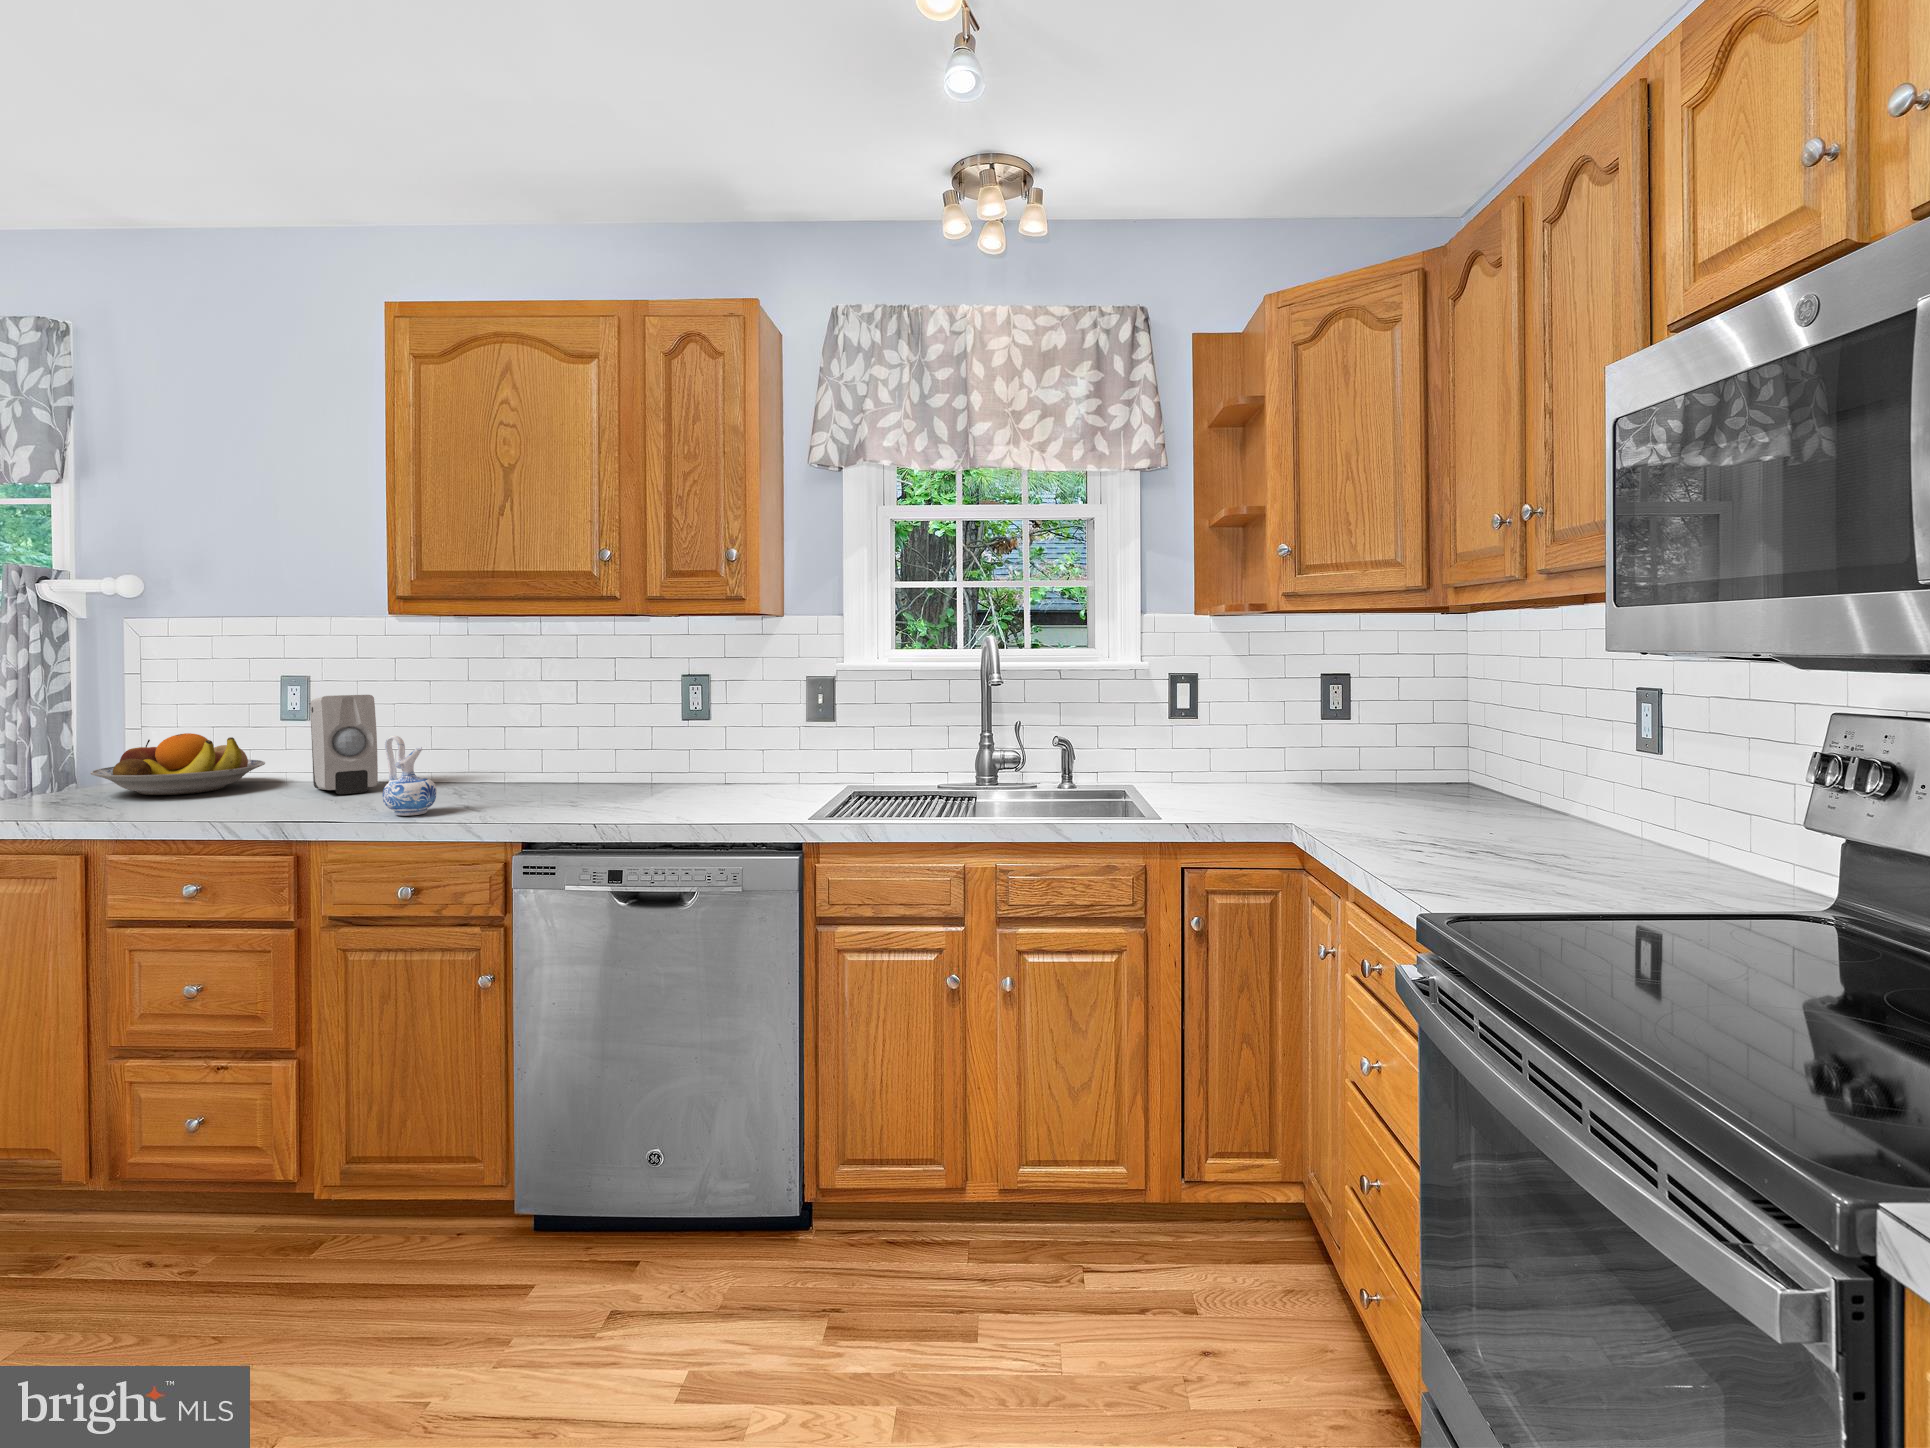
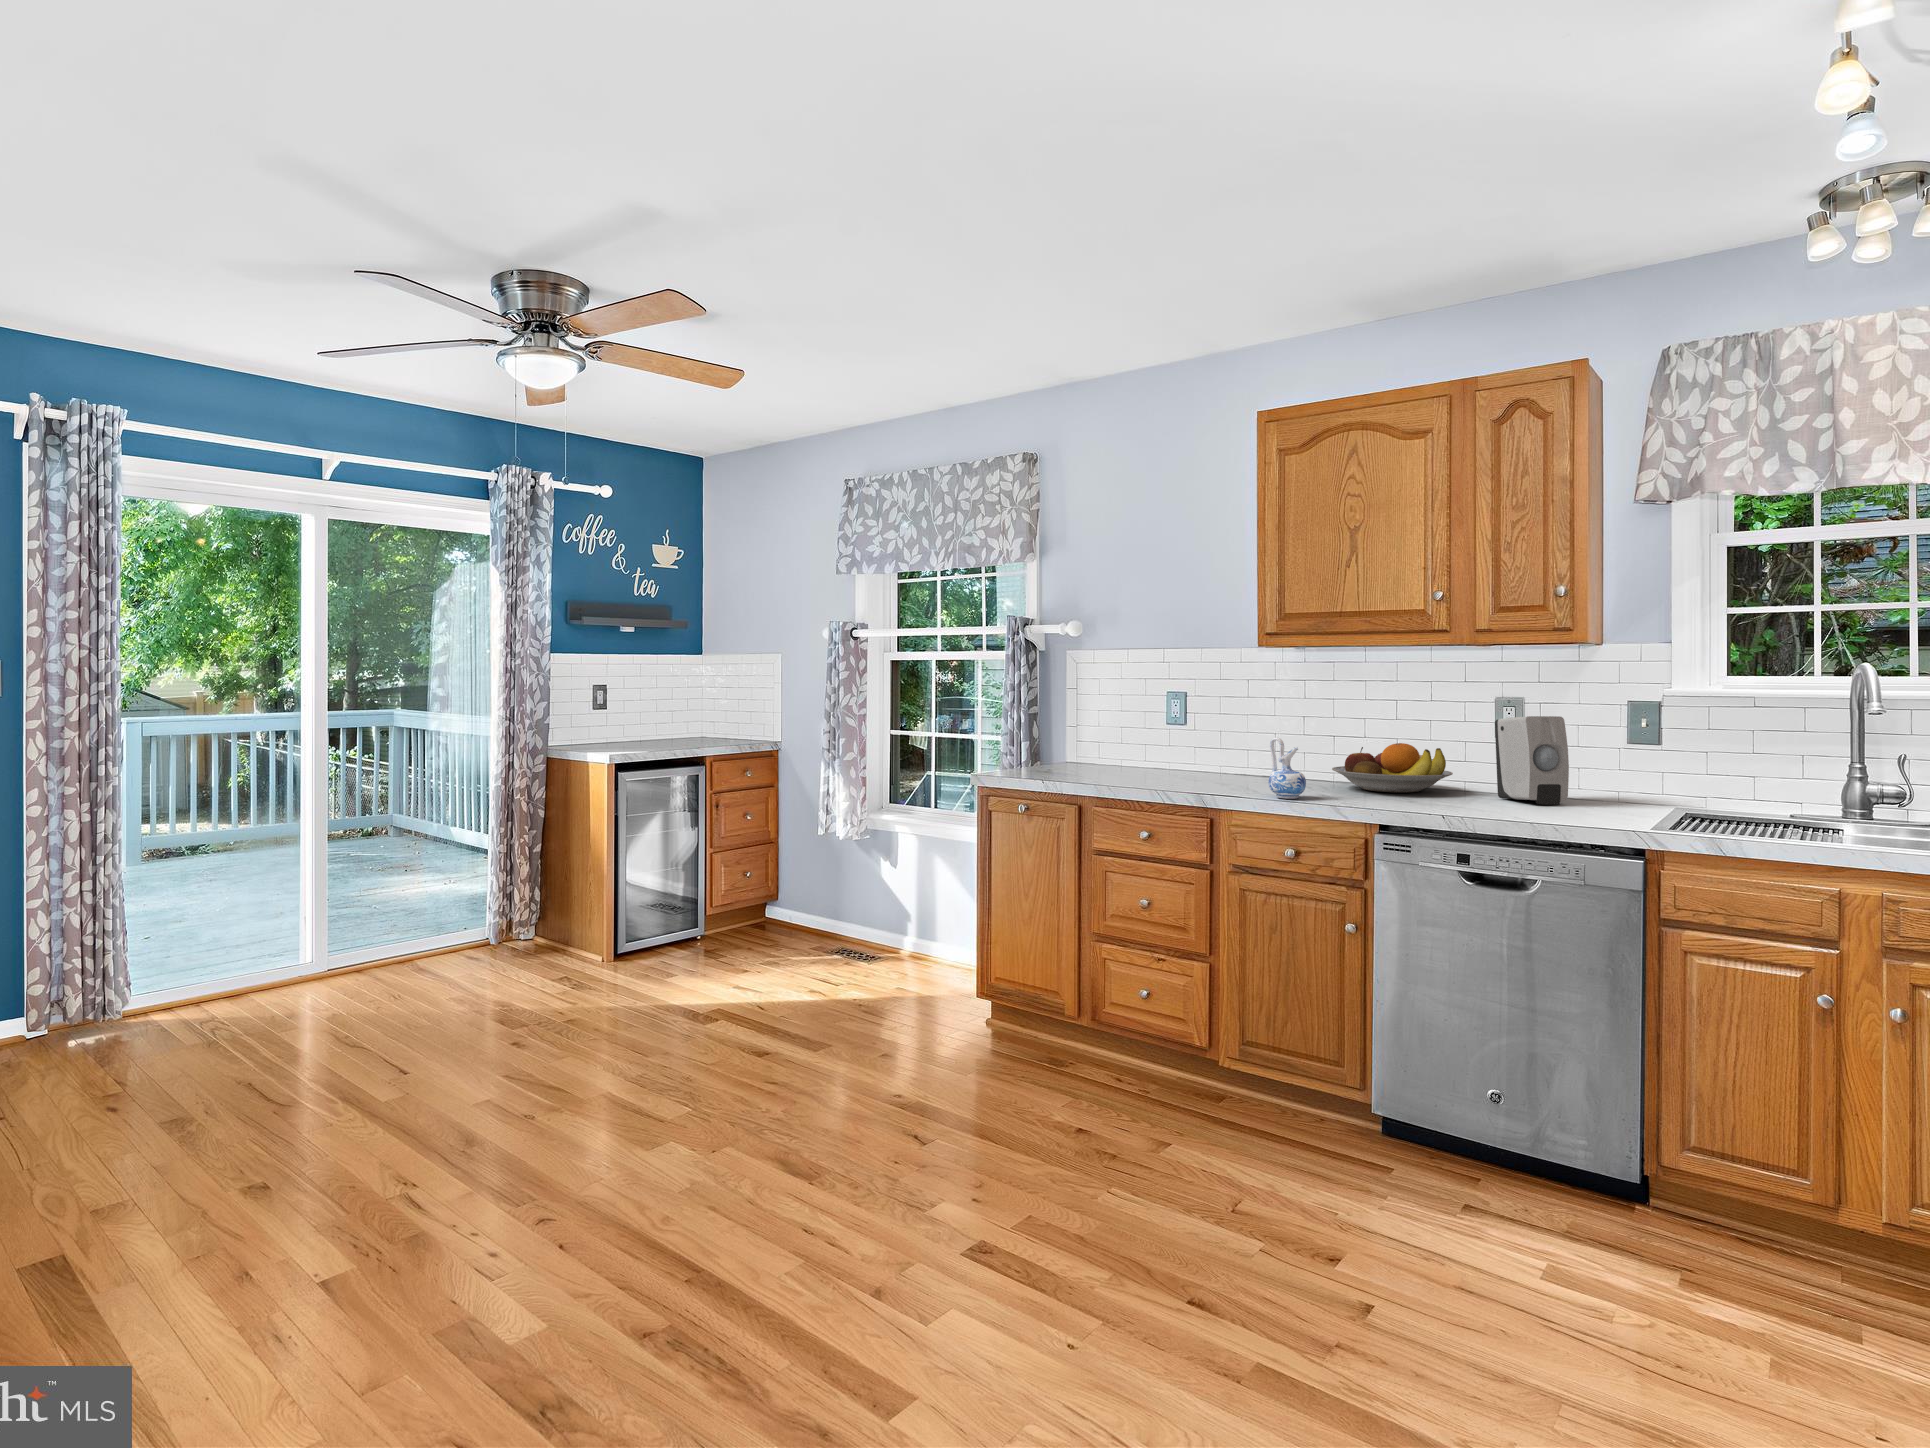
soap dispenser: present [310,695,378,794] -> present [1495,716,1569,805]
fruit bowl: present [91,733,265,795] -> present [1332,743,1453,793]

